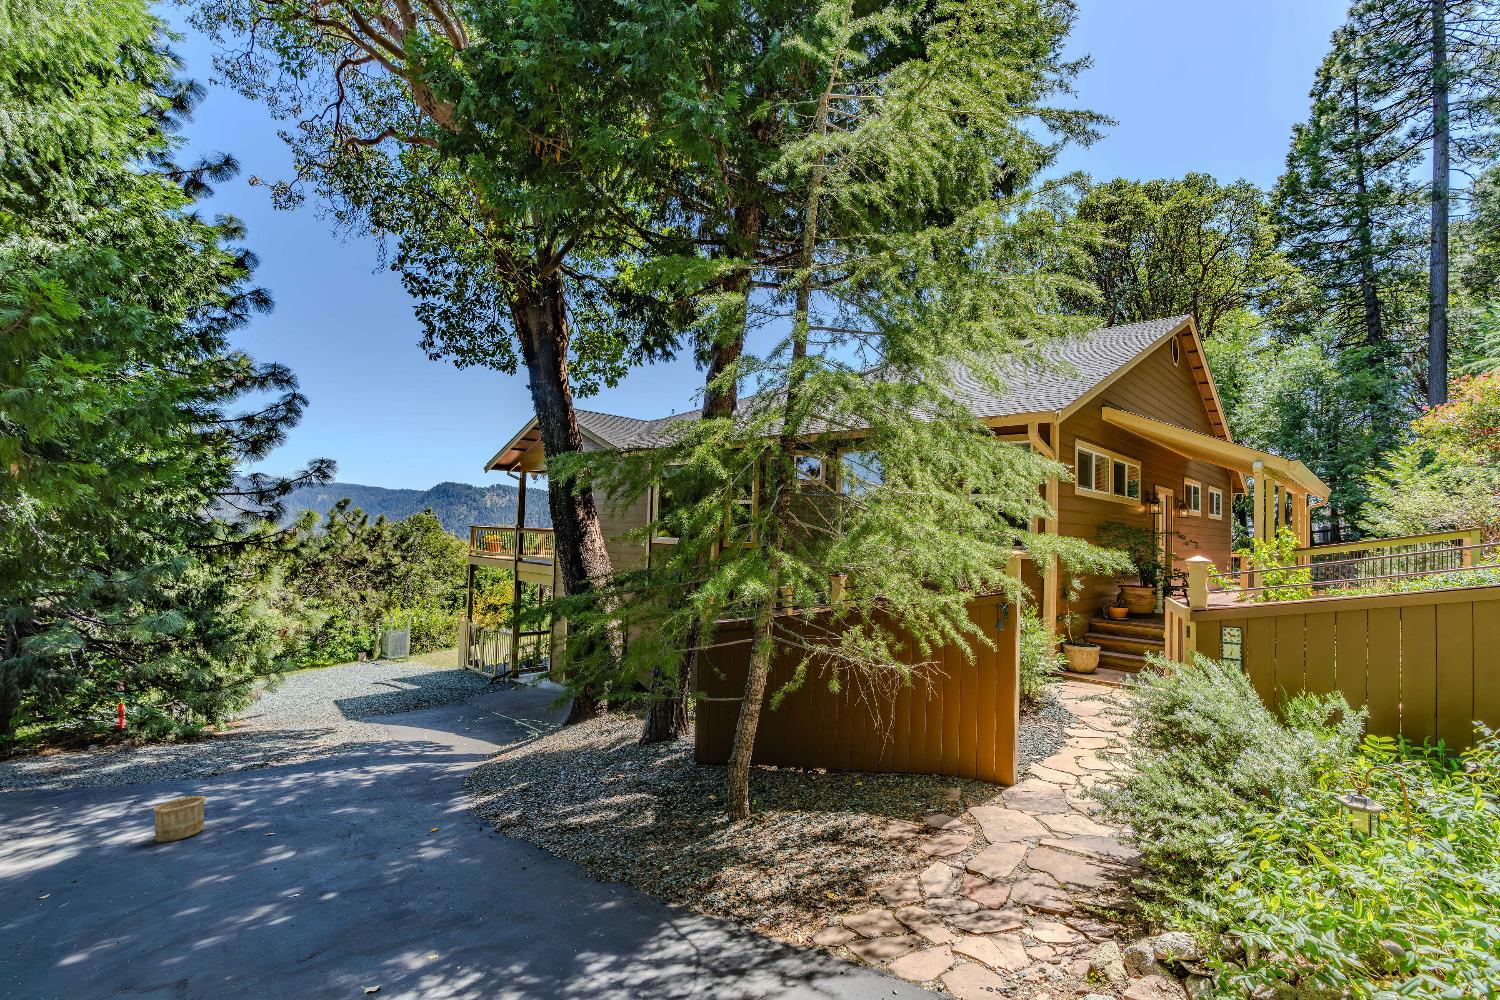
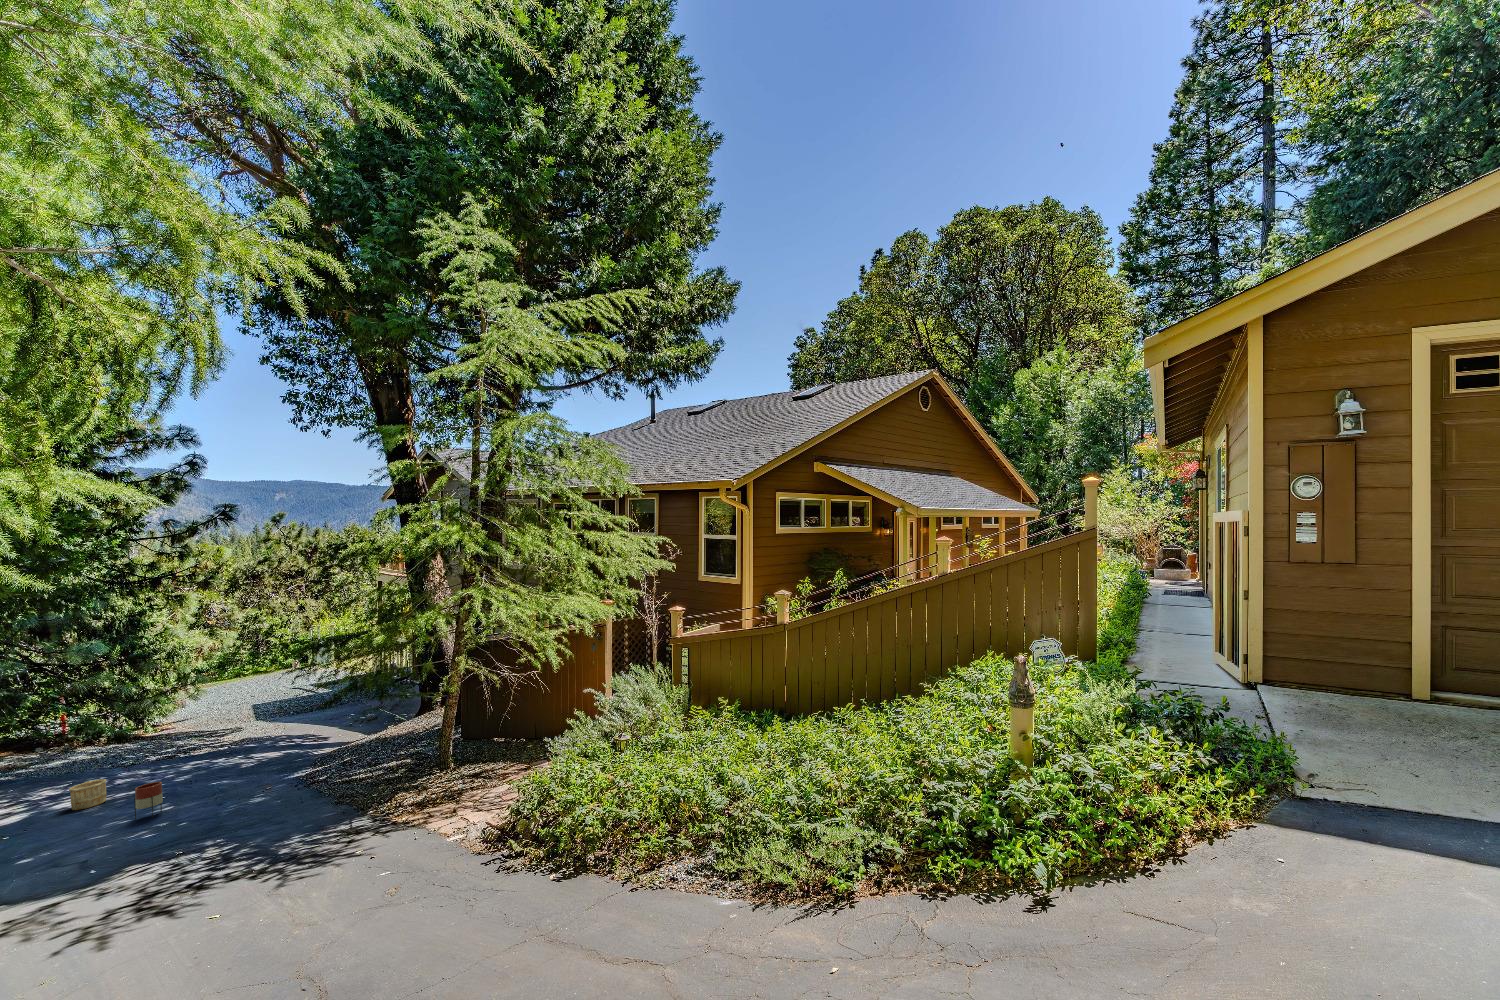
planter: none [261,807,302,866] -> present [134,782,163,819]

